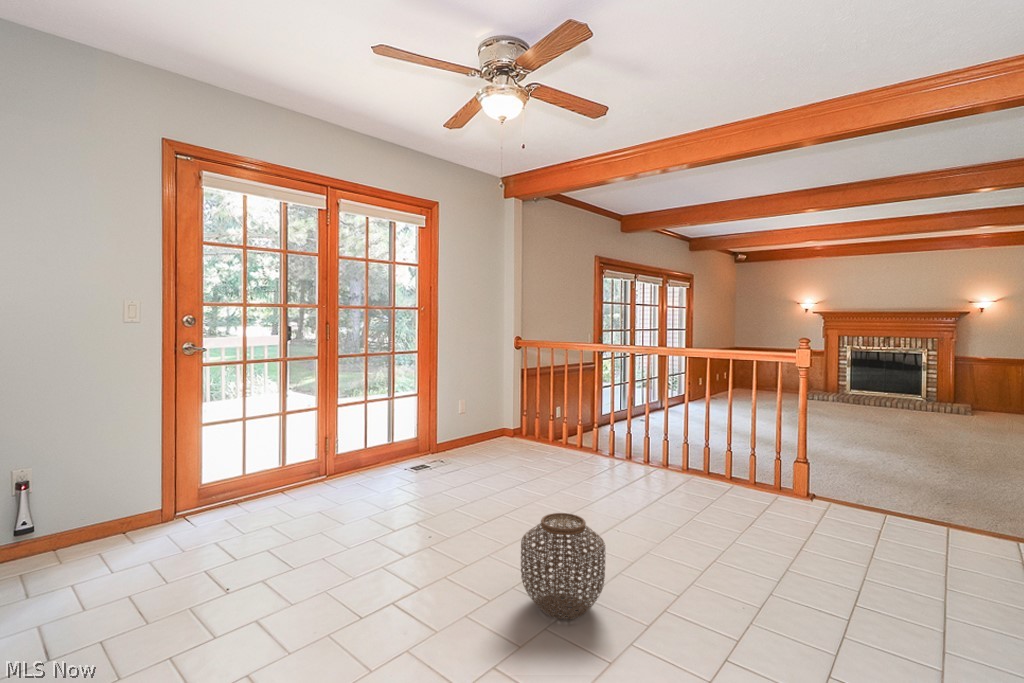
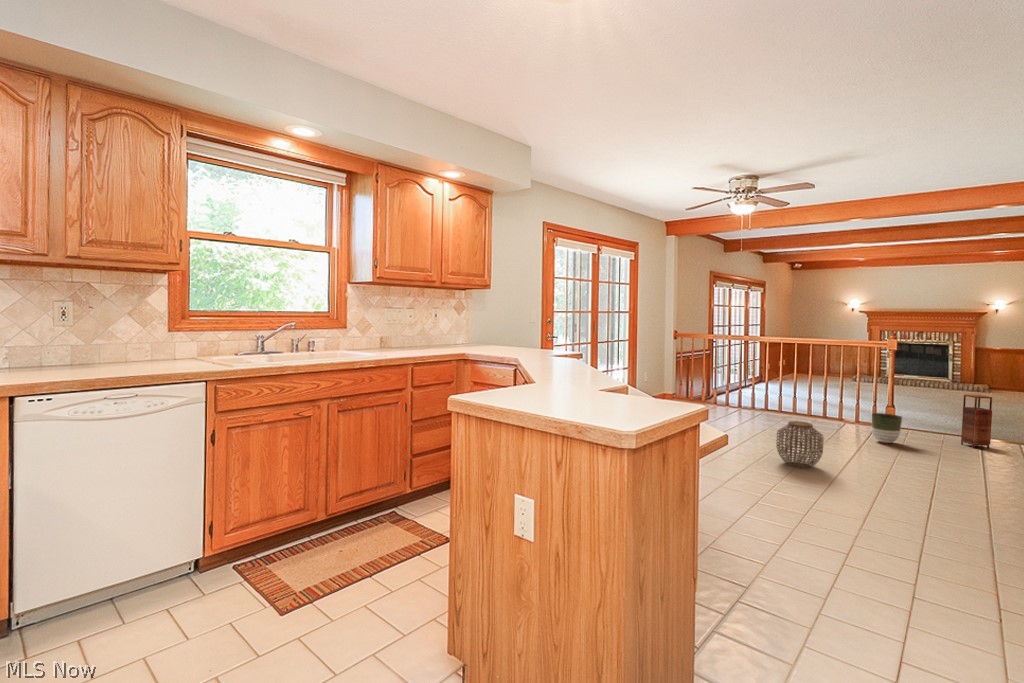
storage cabinet: none [911,442,962,540] -> present [961,395,992,449]
planter: none [758,474,806,529] -> present [871,413,902,443]

